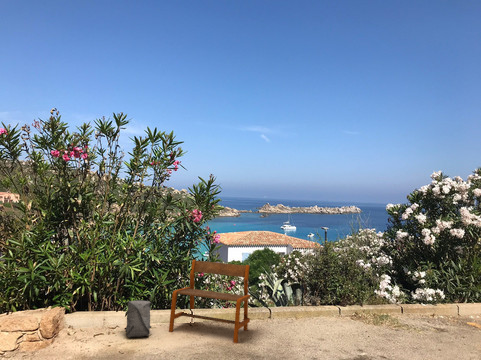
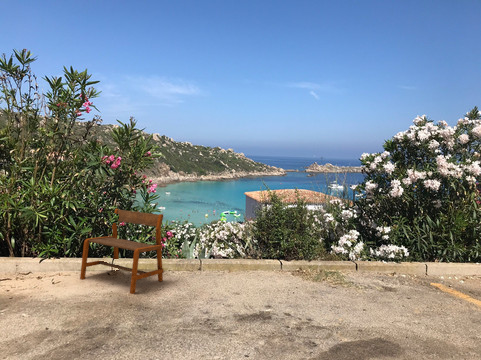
backpack: present [125,300,151,337] -> none [29,247,63,283]

